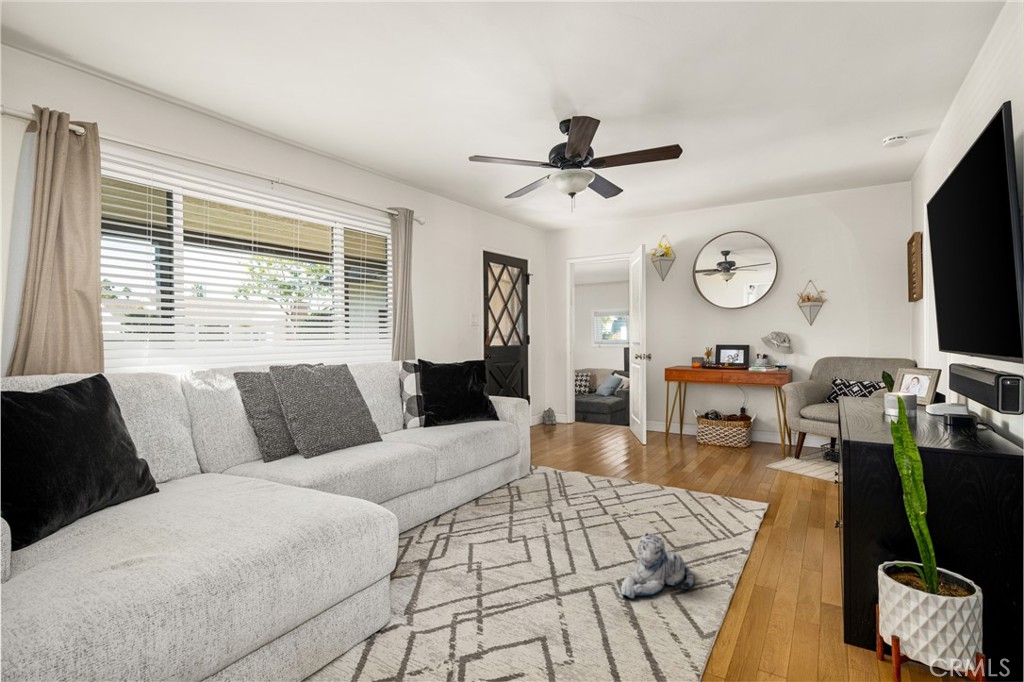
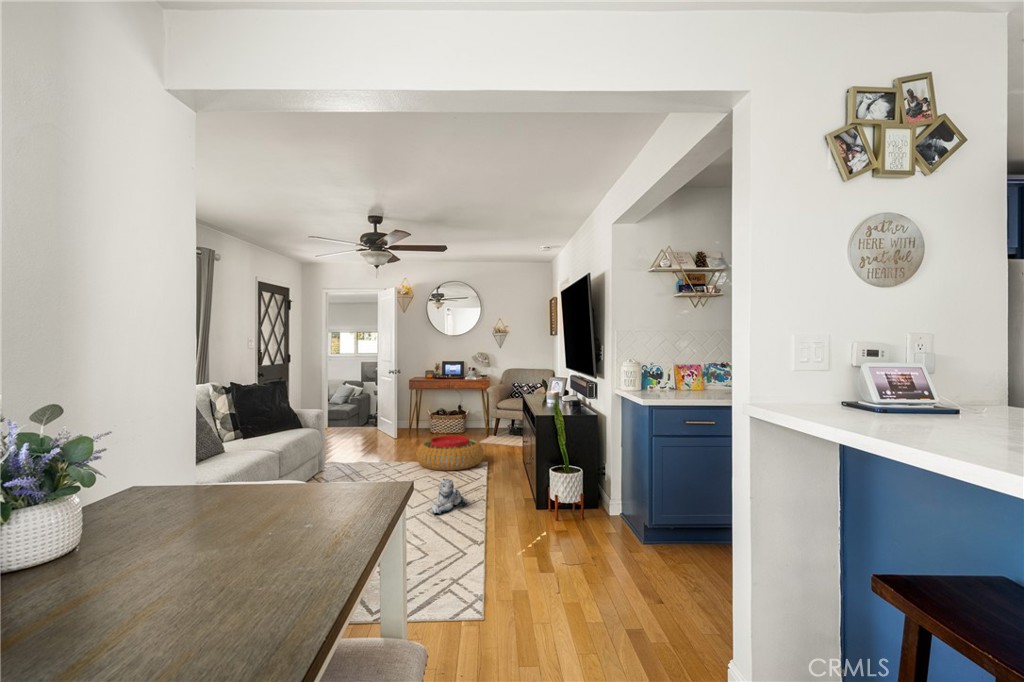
pouf: none [647,452,760,510] -> present [416,436,484,471]

